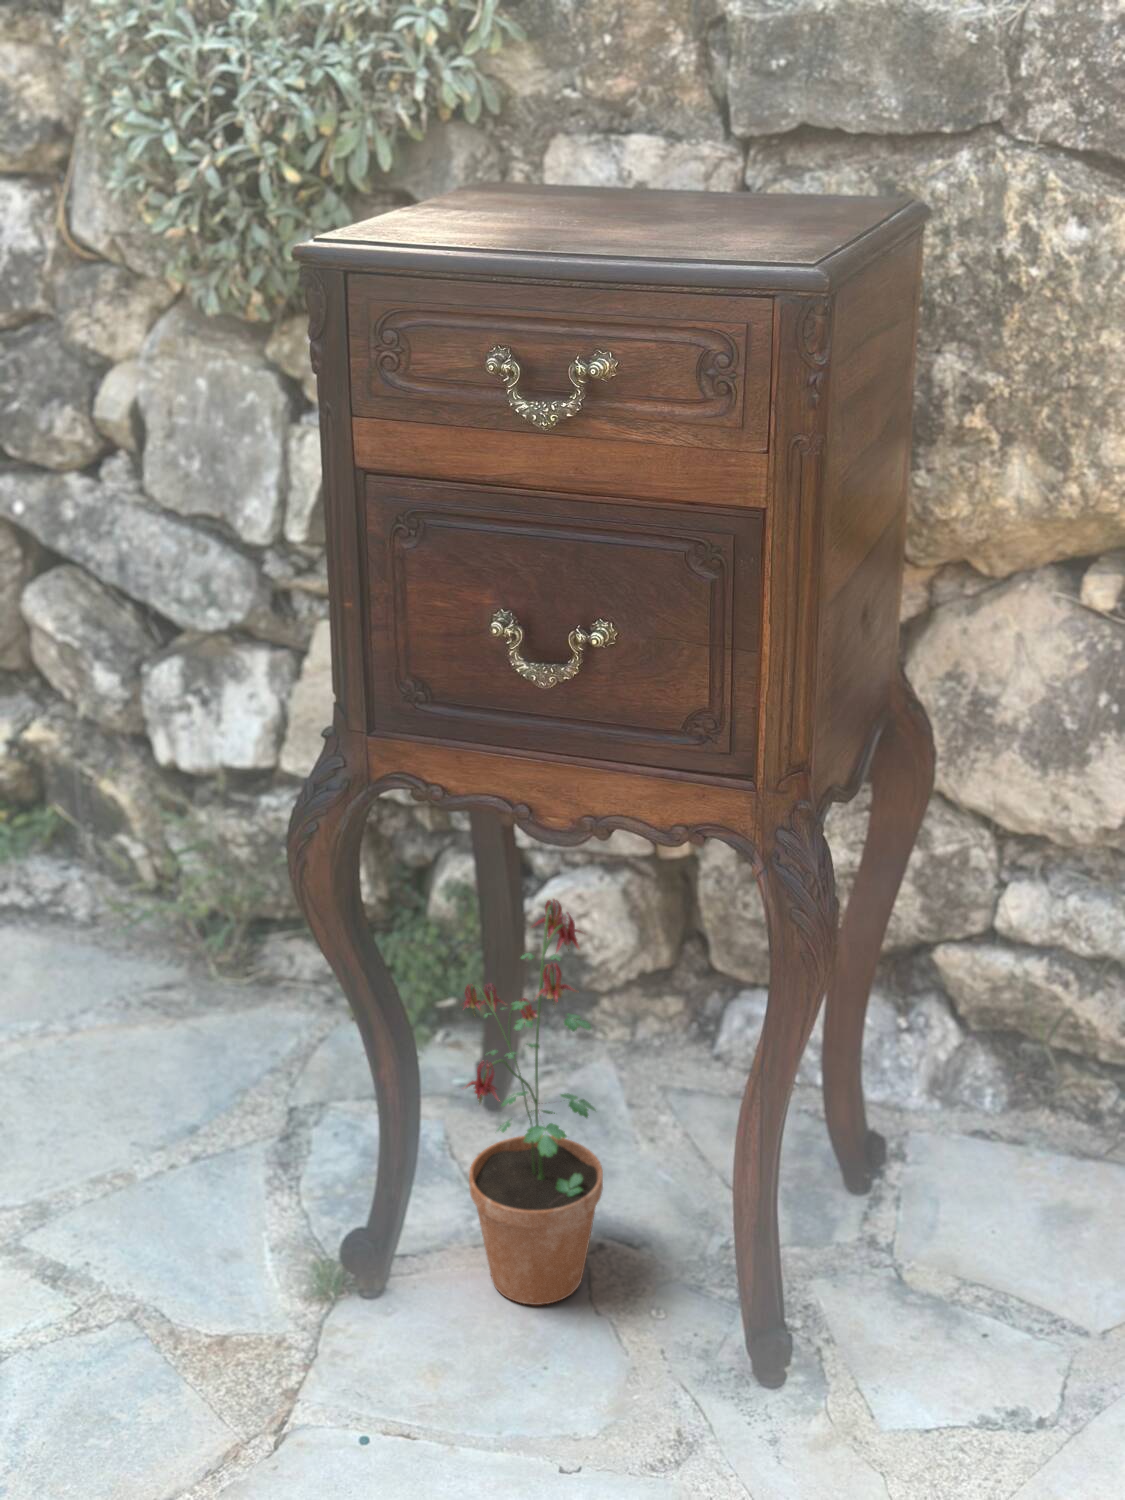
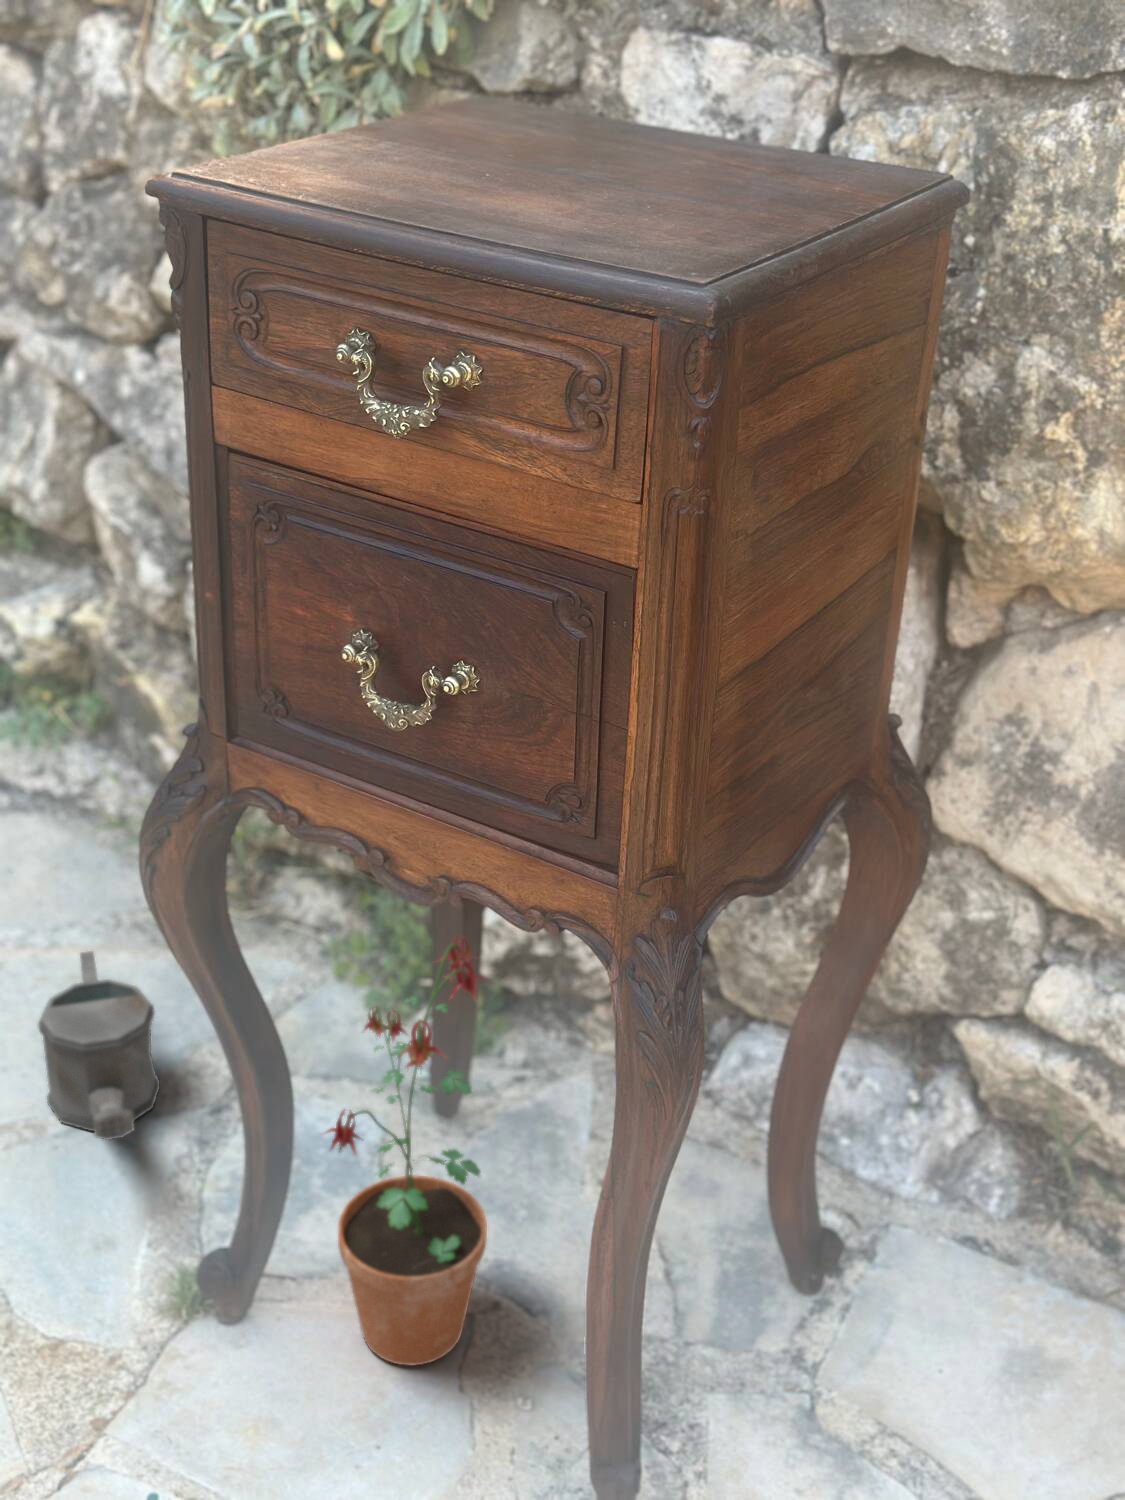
watering can: none [118,1014,249,1174] -> present [38,951,160,1140]

